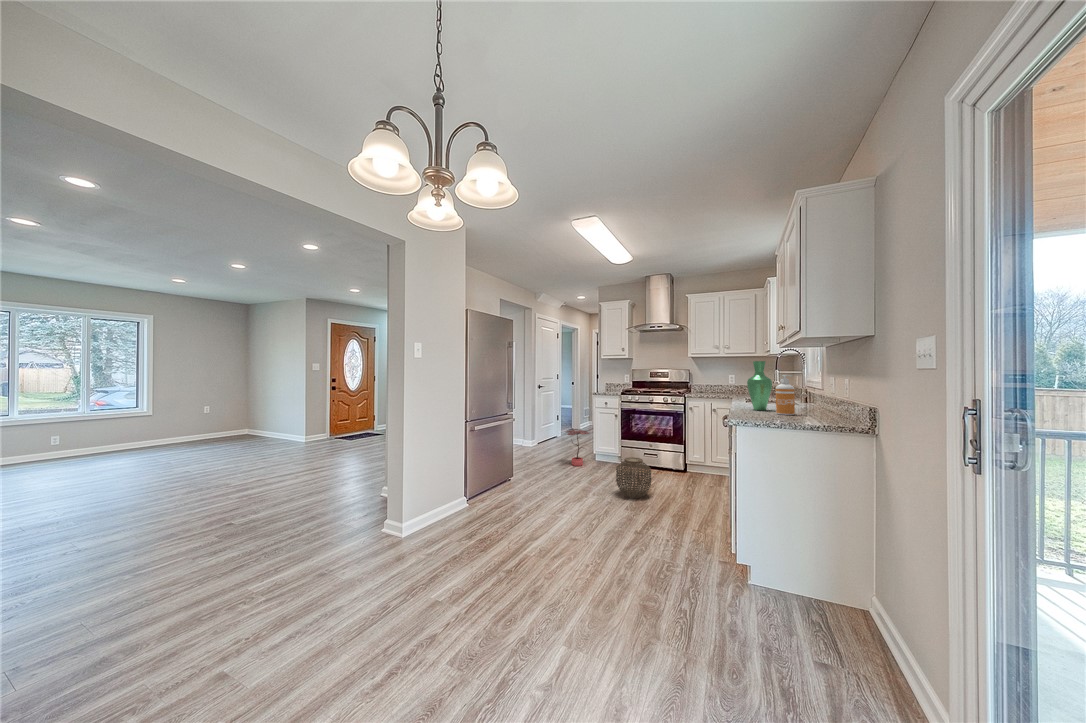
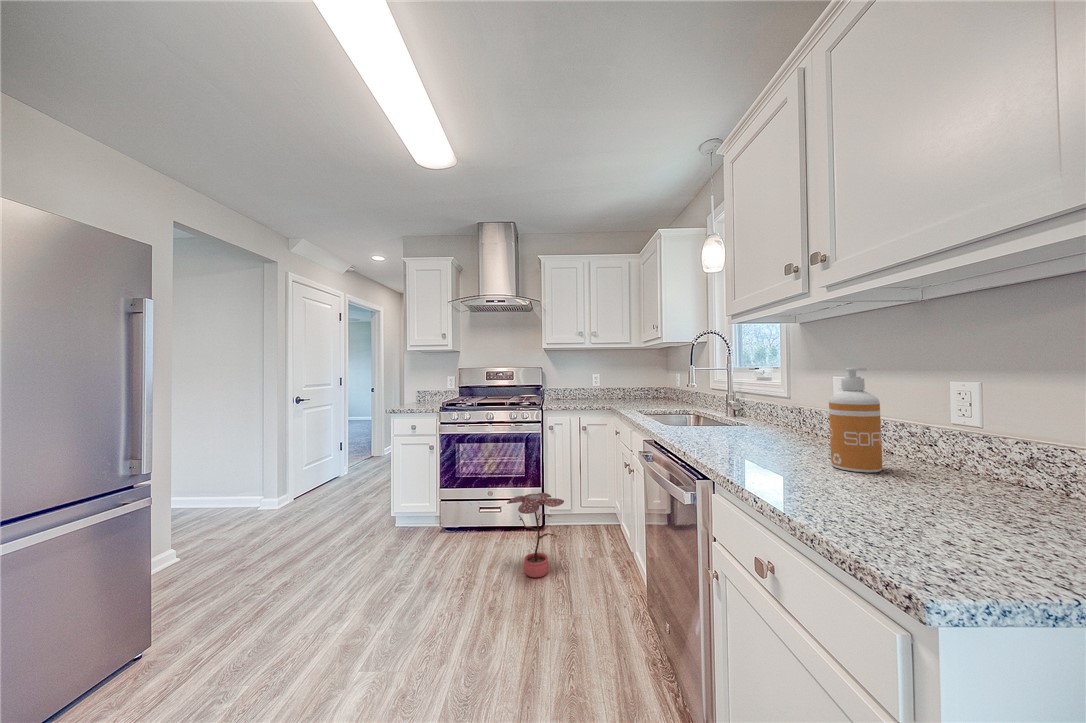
vase: present [747,361,772,410] -> none [720,339,775,451]
potted plant: present [566,430,589,466] -> present [507,493,564,578]
woven basket: present [616,457,651,498] -> none [428,543,500,637]

